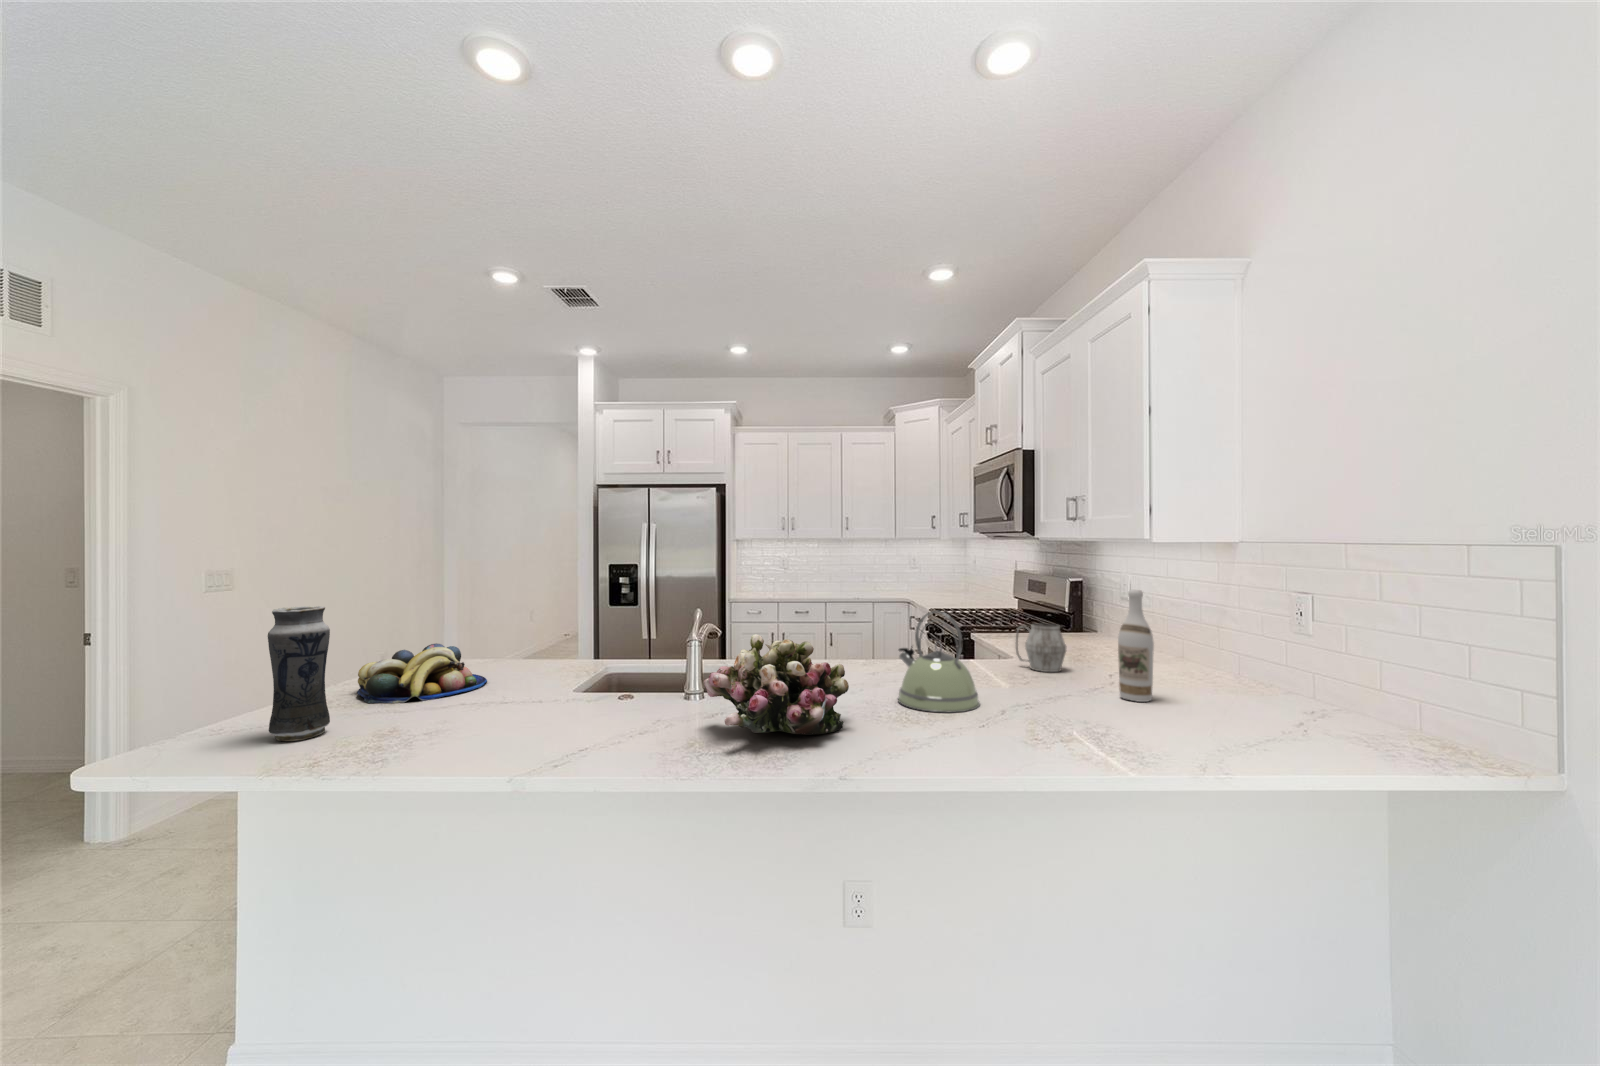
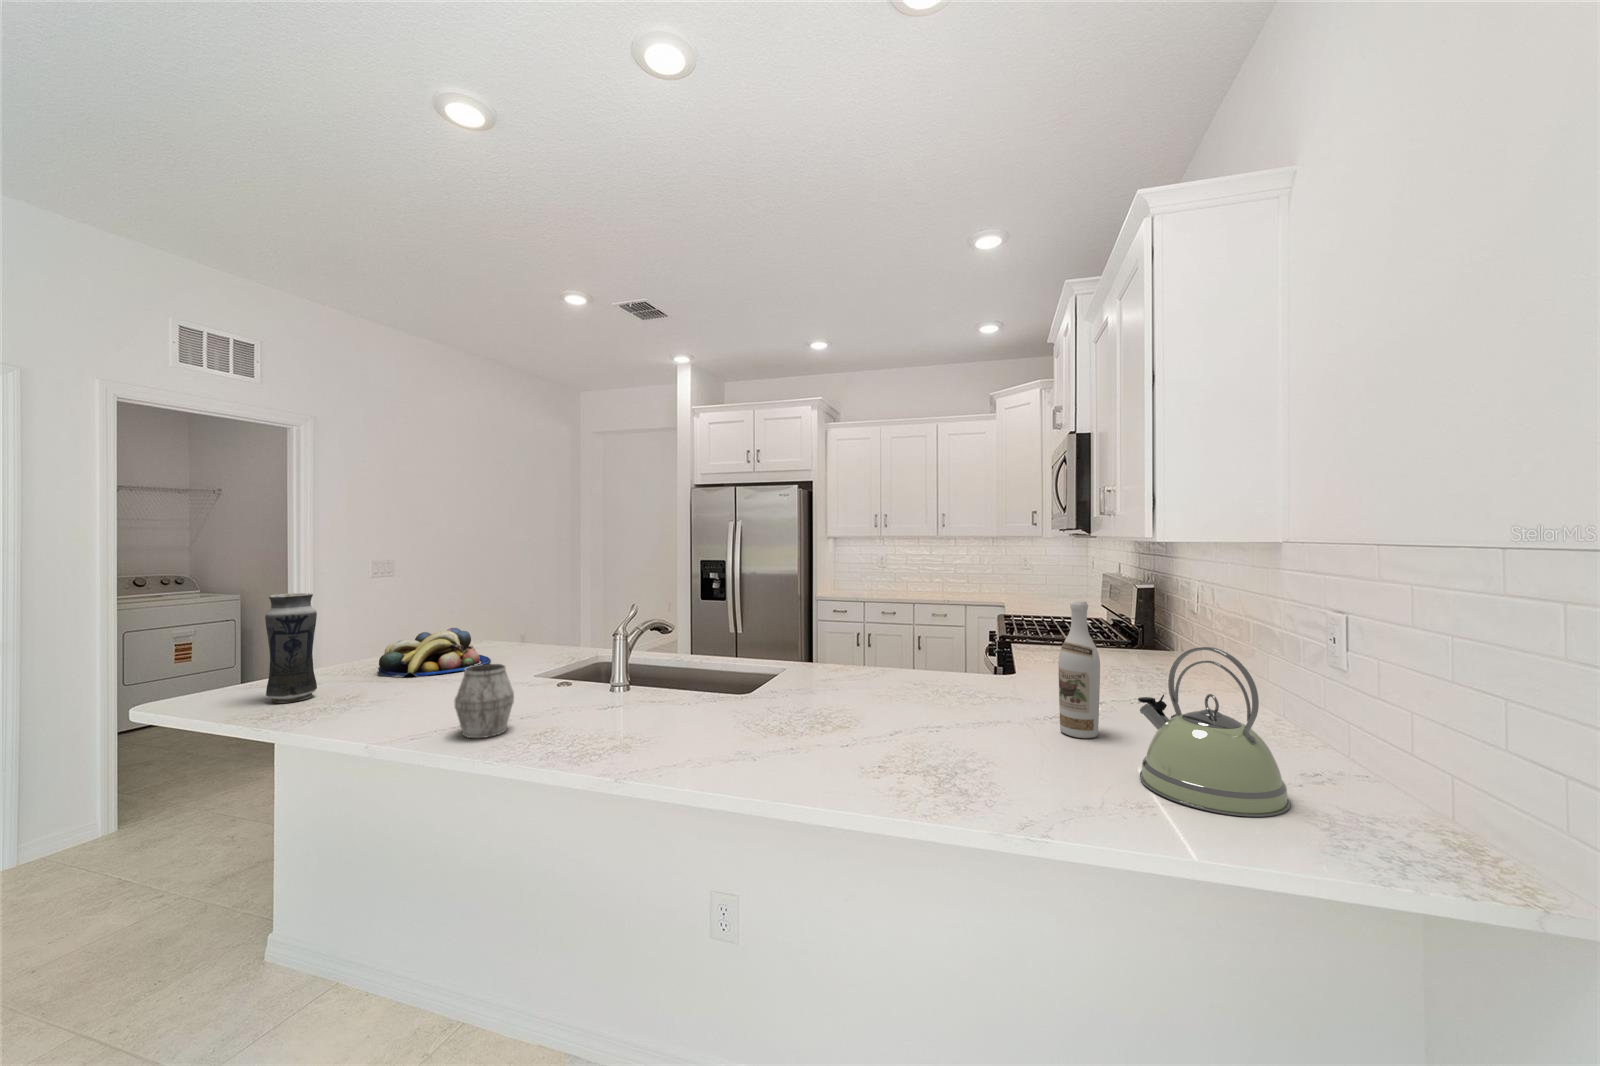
kettle: present [898,611,980,712] -> present [1138,647,1290,817]
mug: present [1016,623,1066,672] -> present [455,664,514,738]
flower arrangement: present [704,634,849,735] -> none [556,634,719,739]

